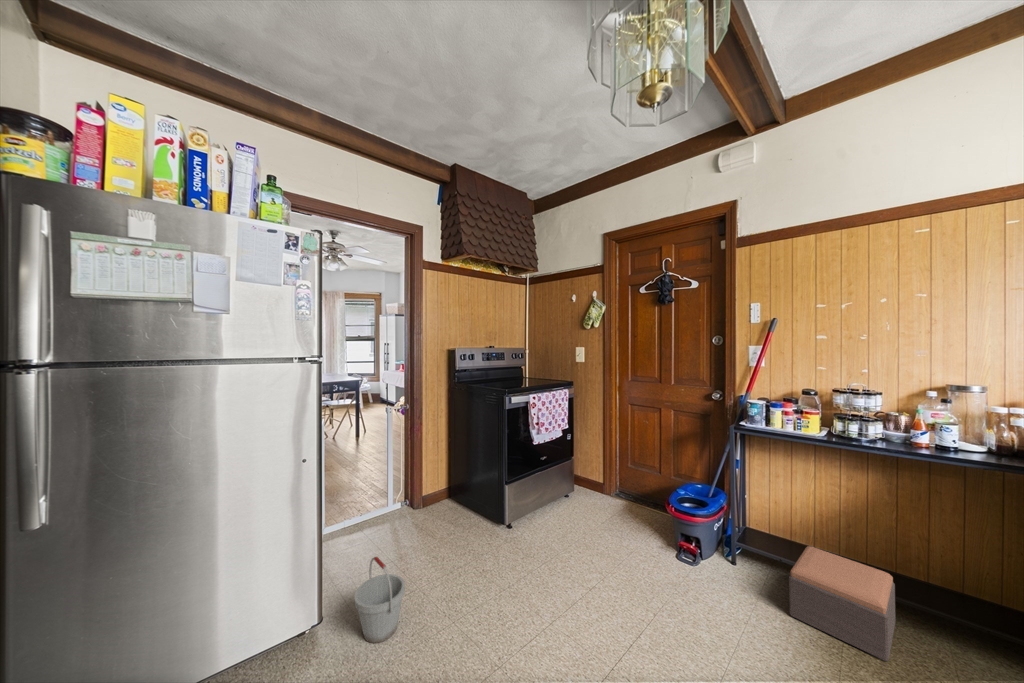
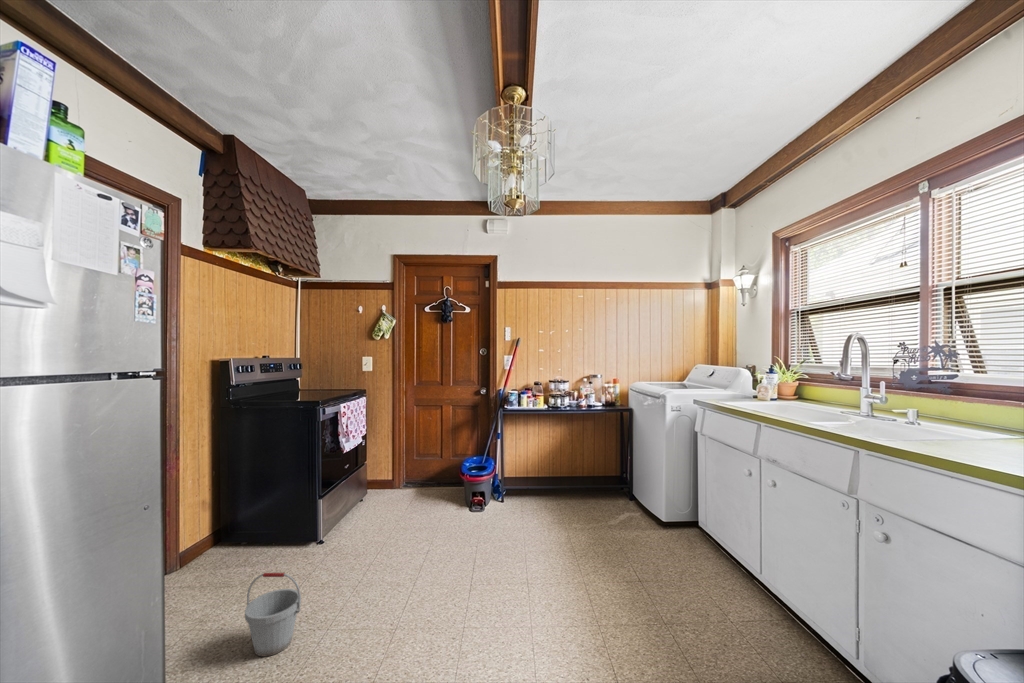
footstool: present [789,546,896,661] -> none [539,475,579,515]

